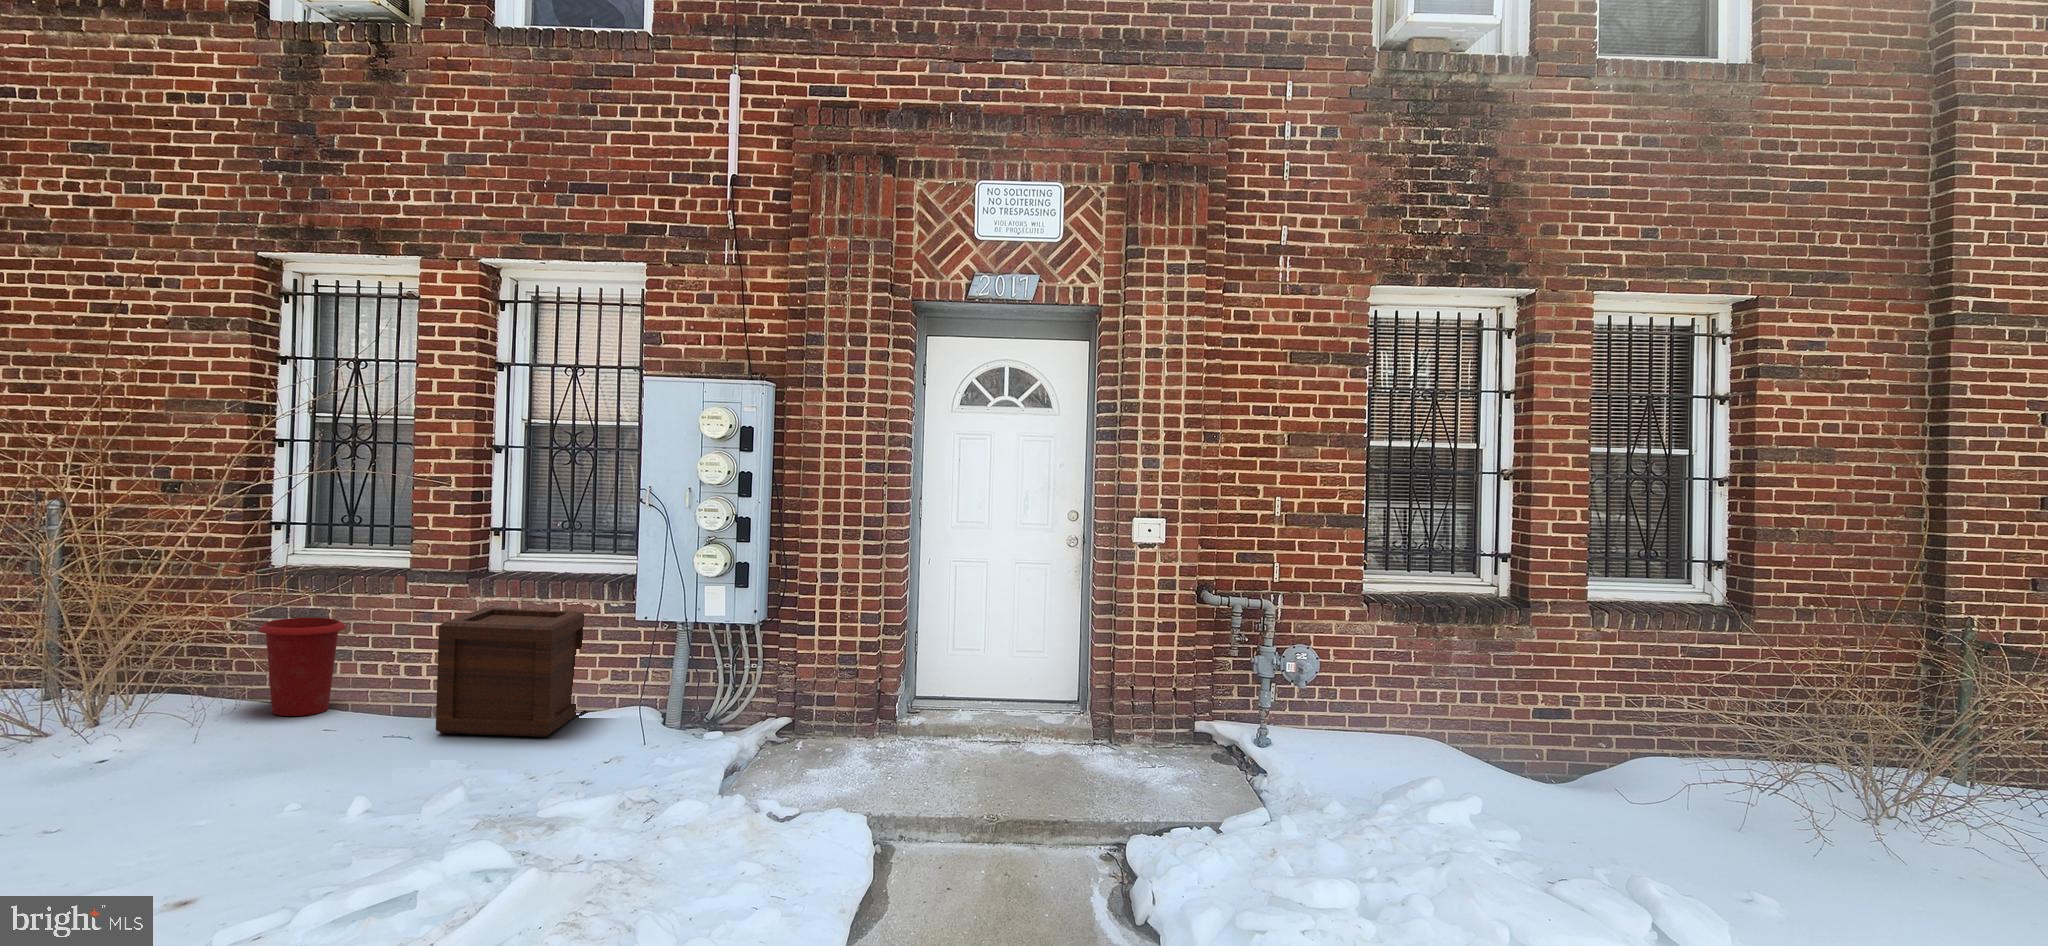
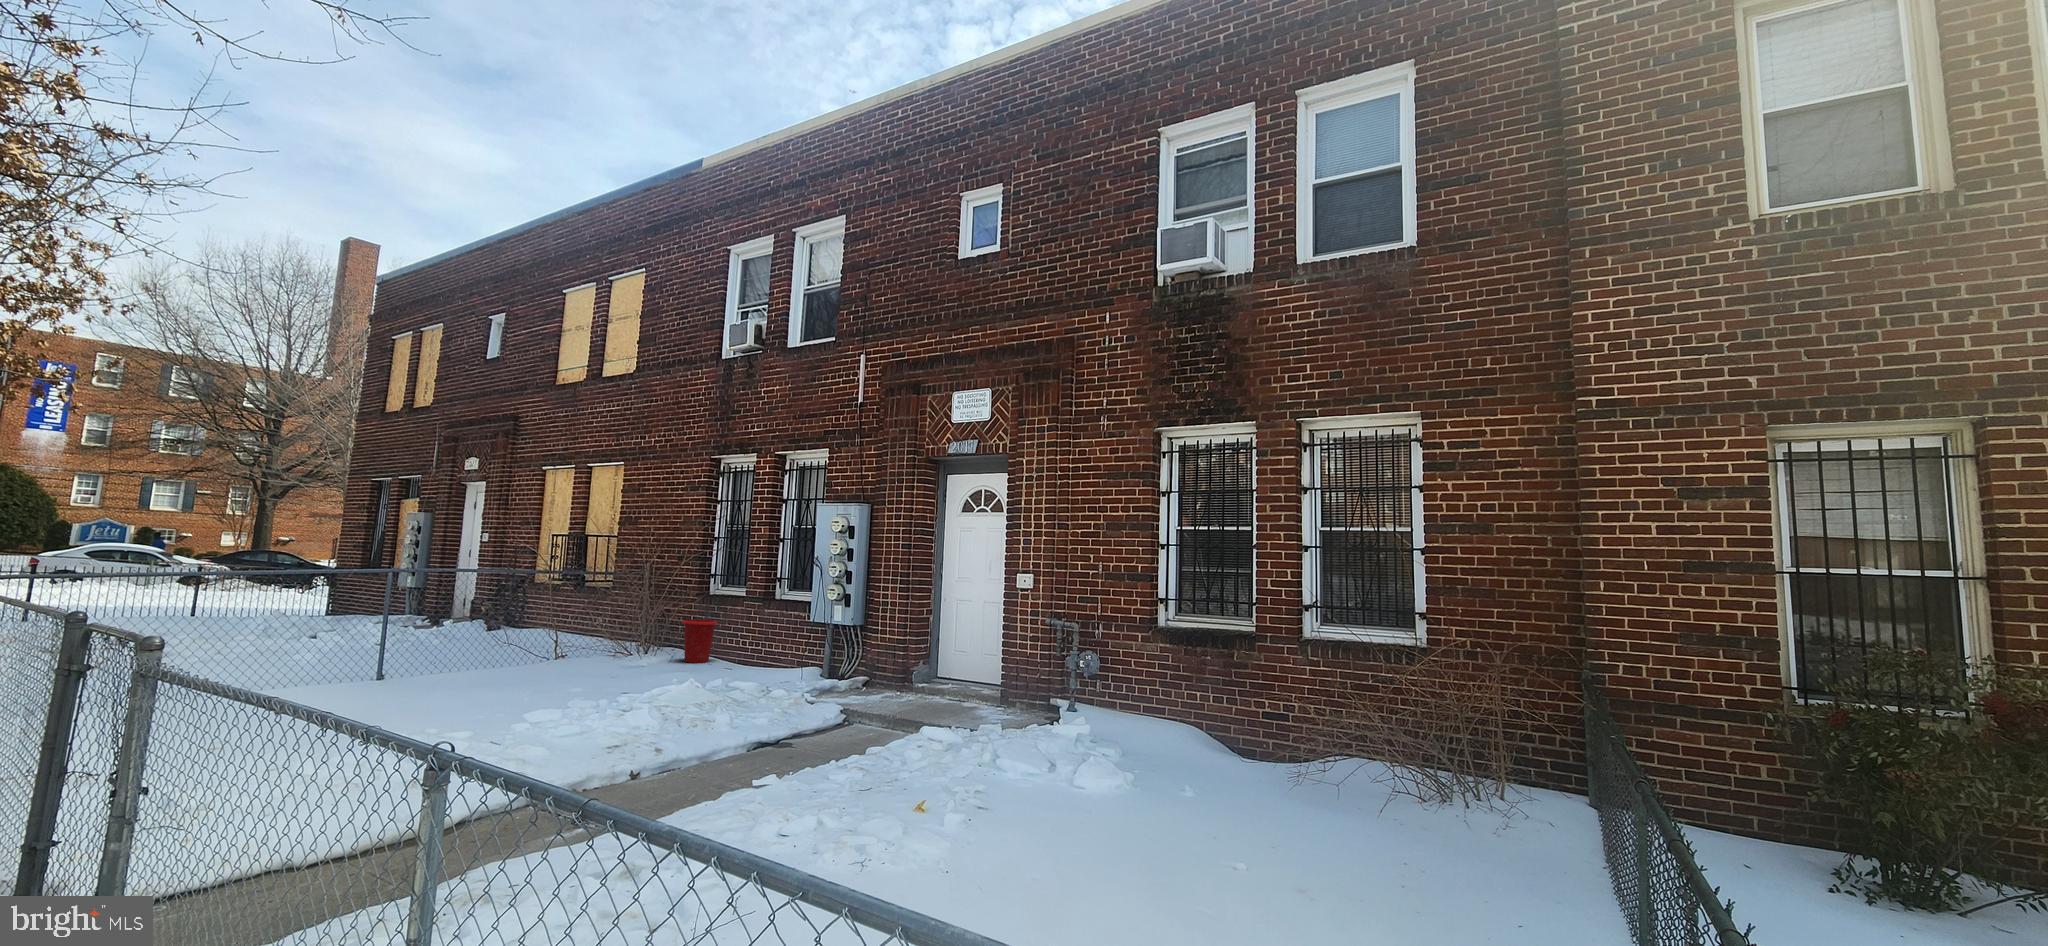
wooden crate: present [436,608,584,737] -> none [719,618,799,677]

